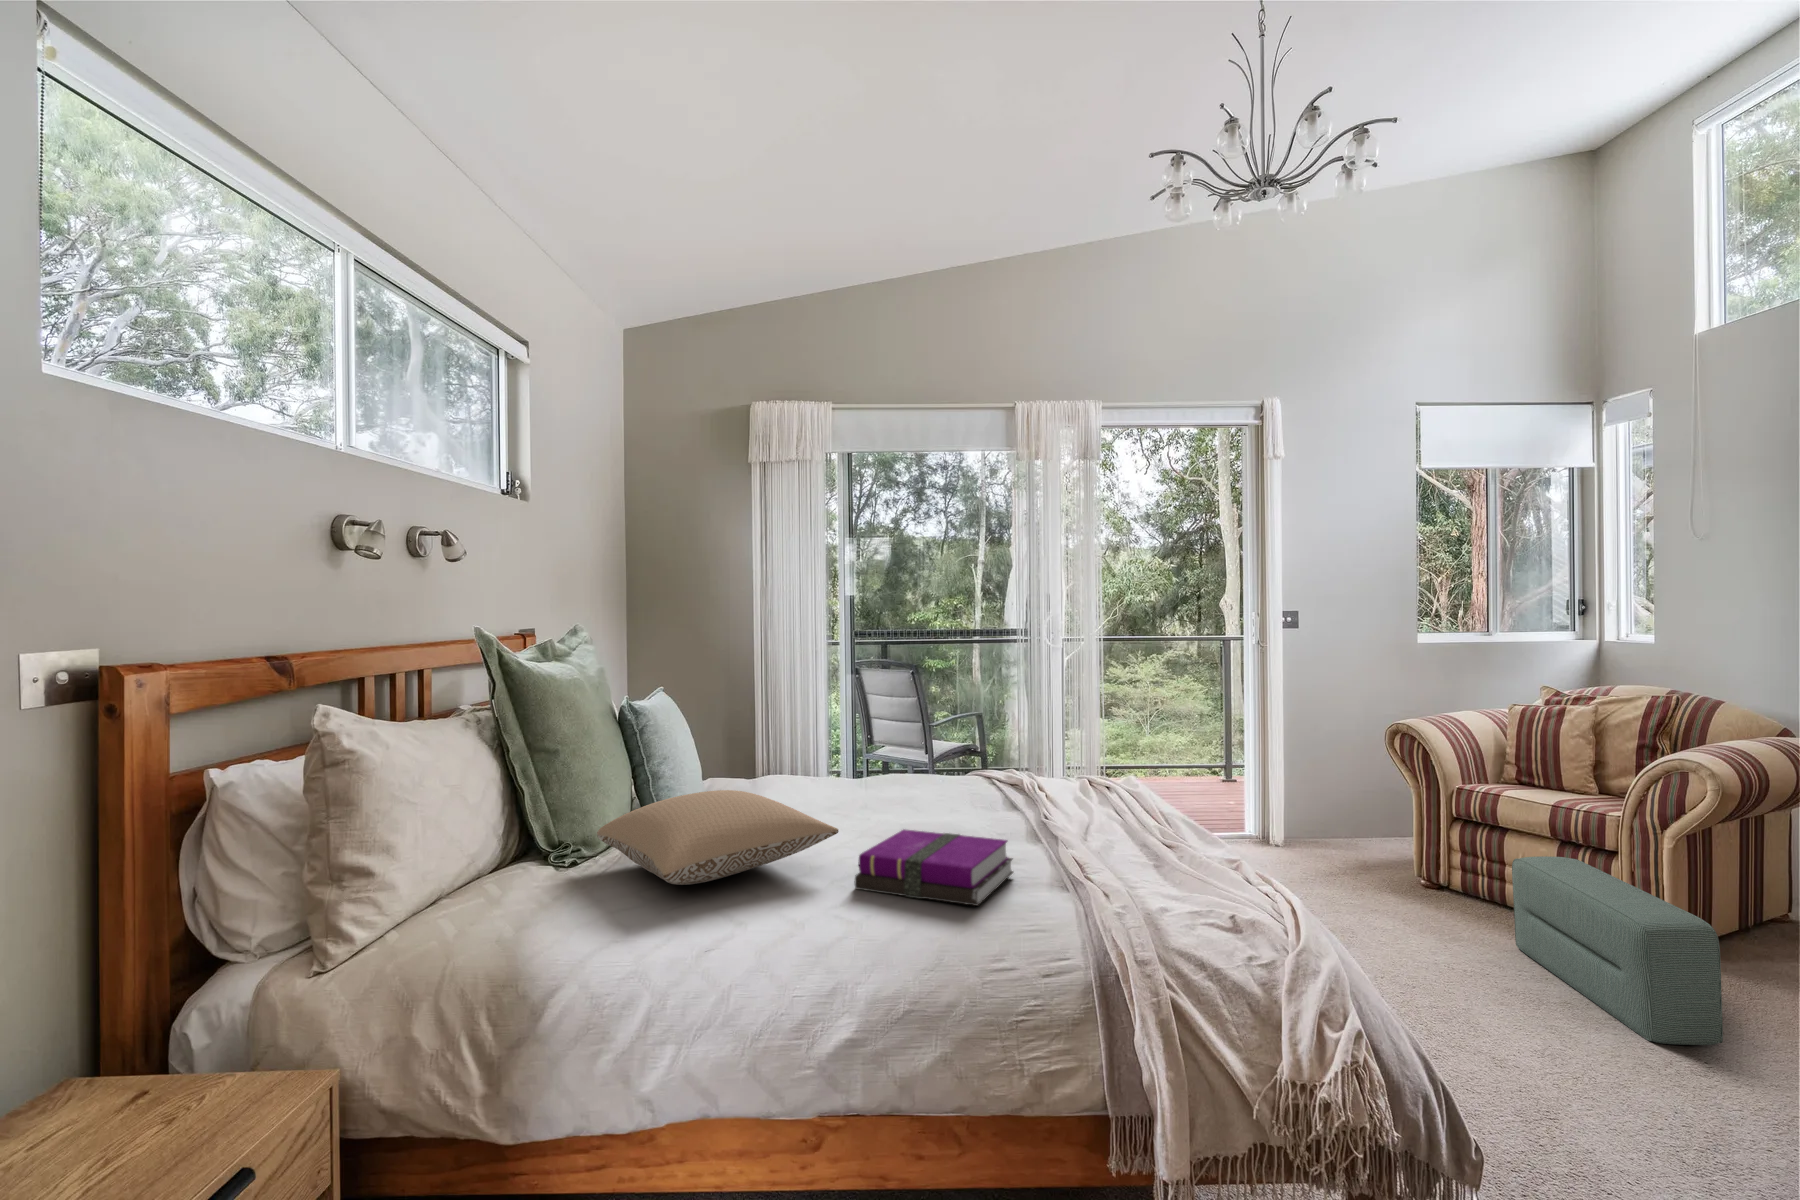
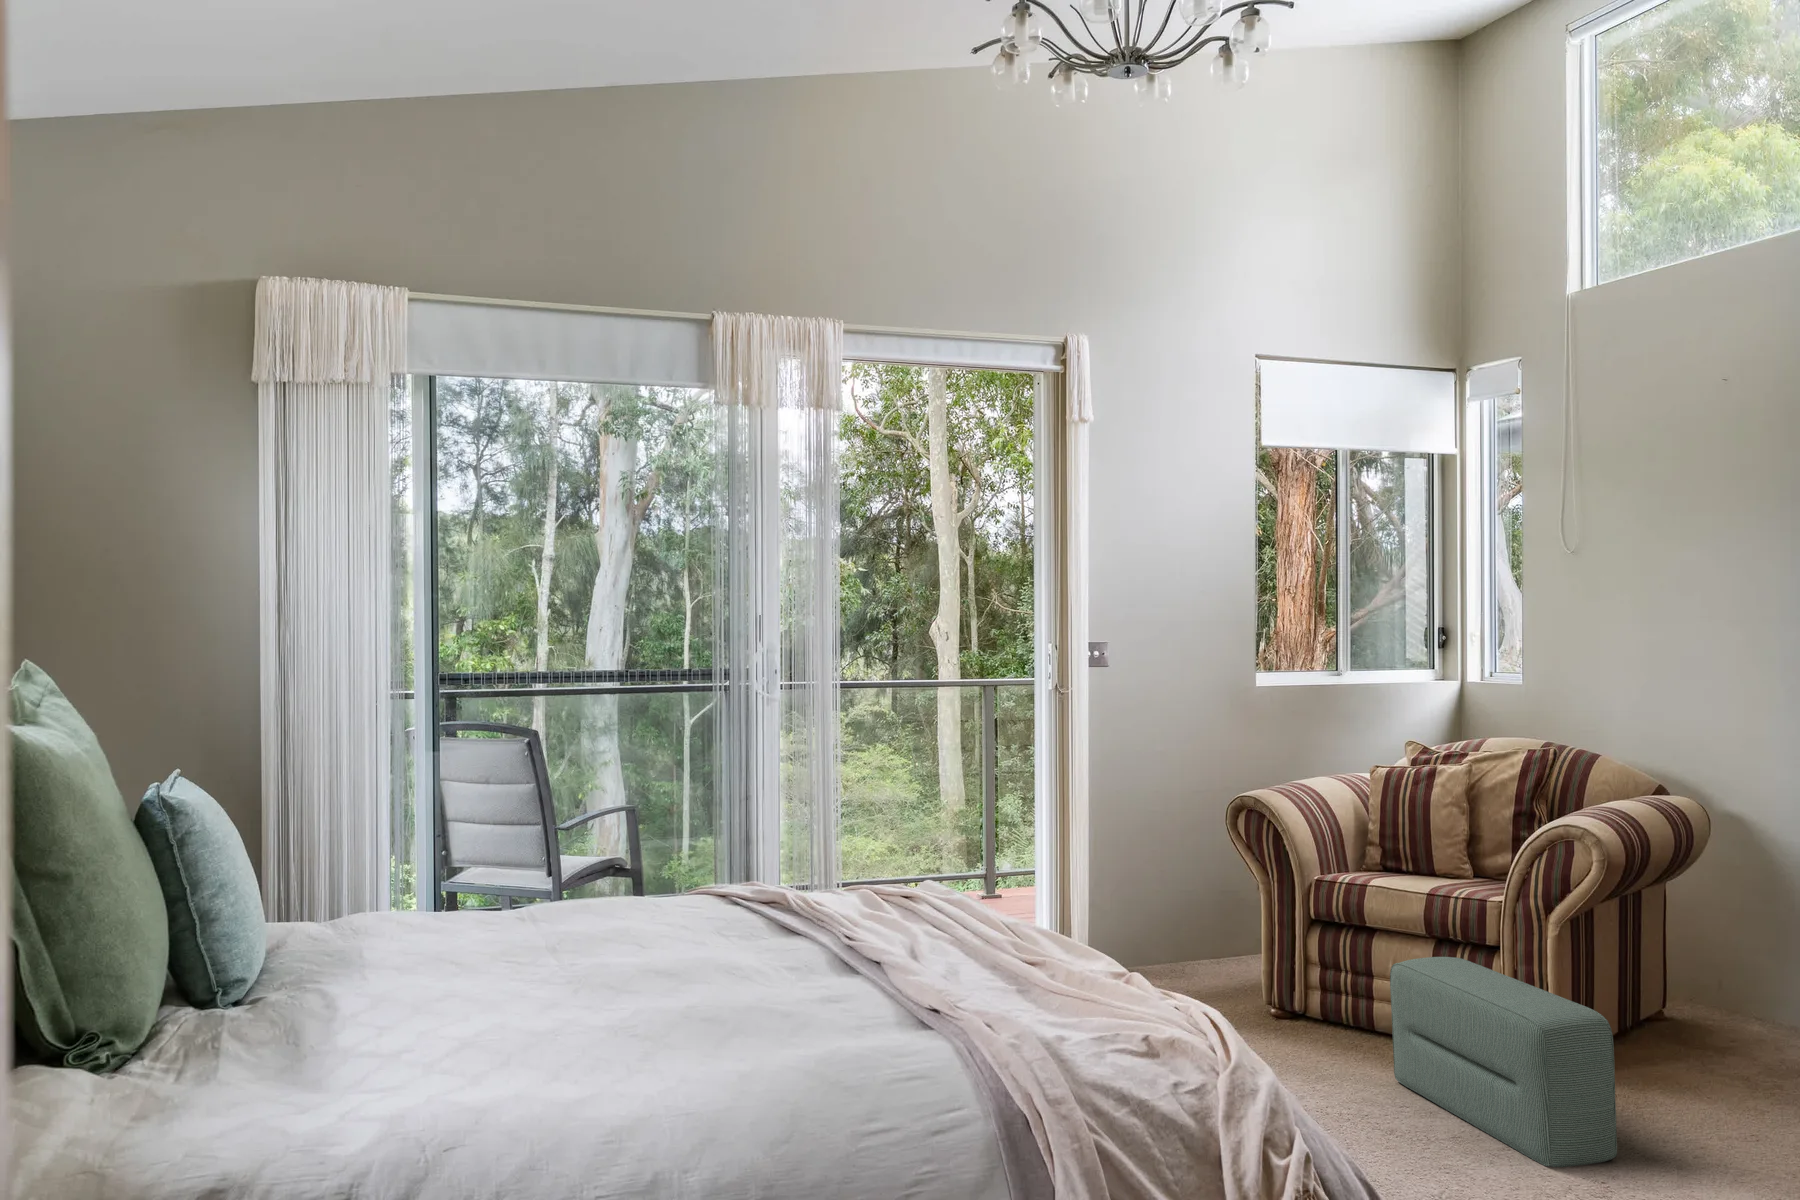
pillow: present [597,790,839,885] -> none [136,929,573,1078]
notebook: present [854,829,1013,906] -> none [611,968,836,1061]

